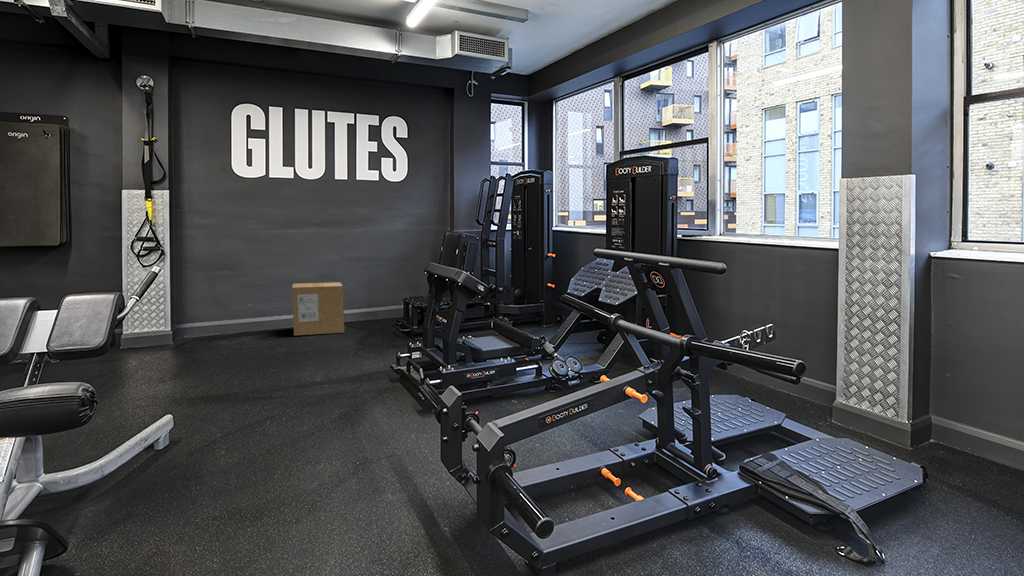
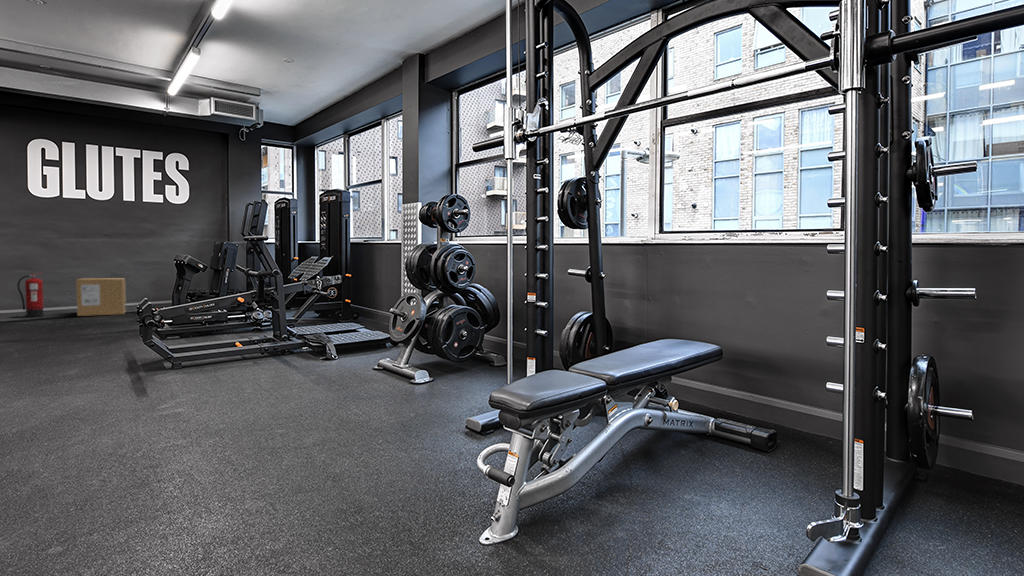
fire extinguisher: none [225,278,254,336] -> present [17,273,44,317]

